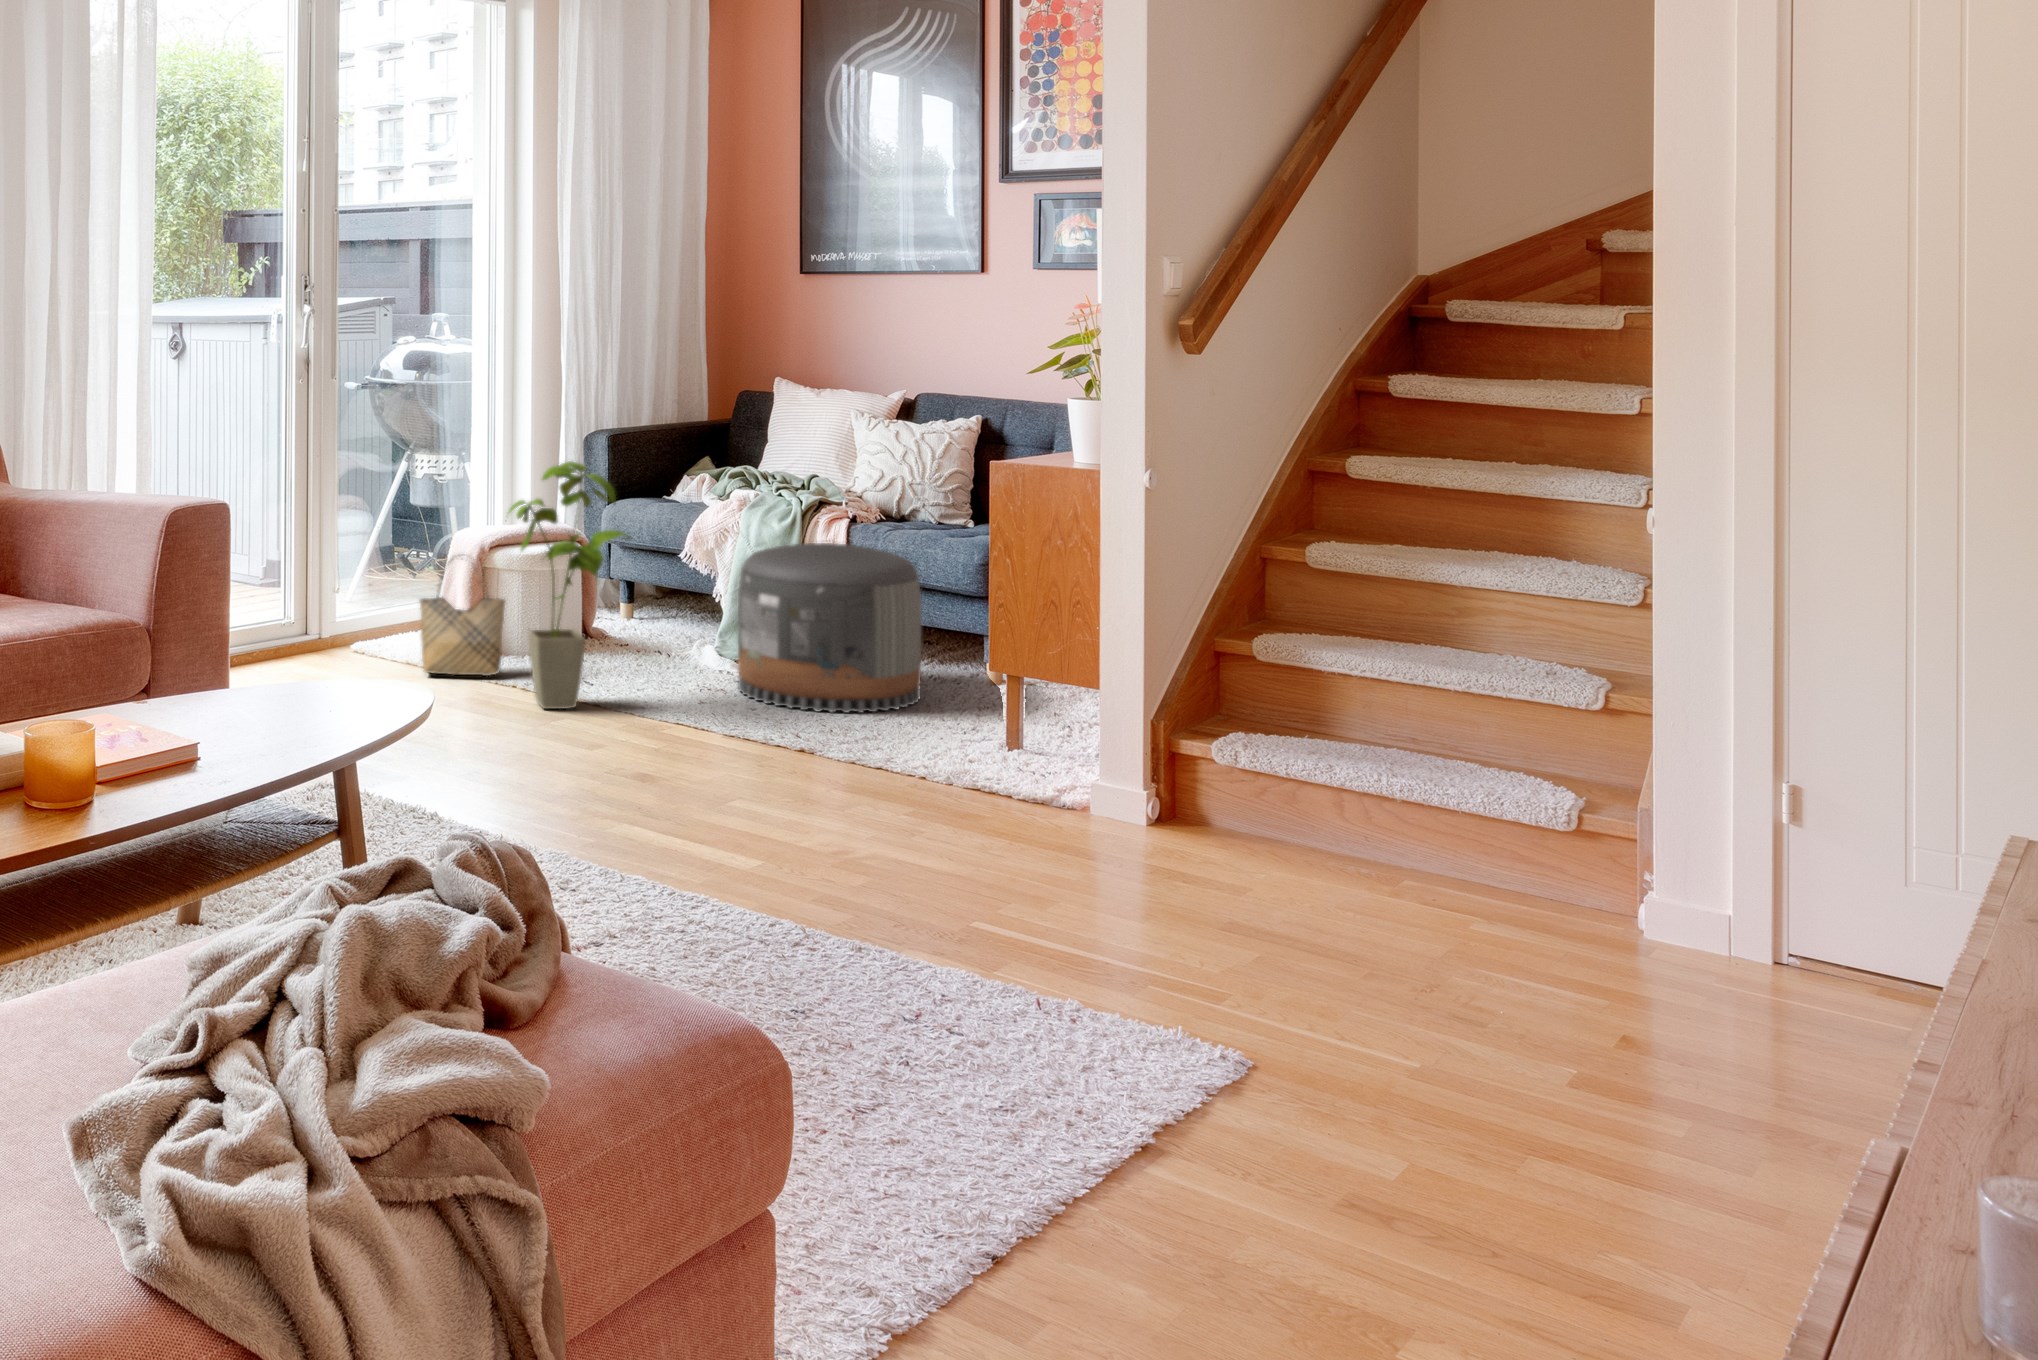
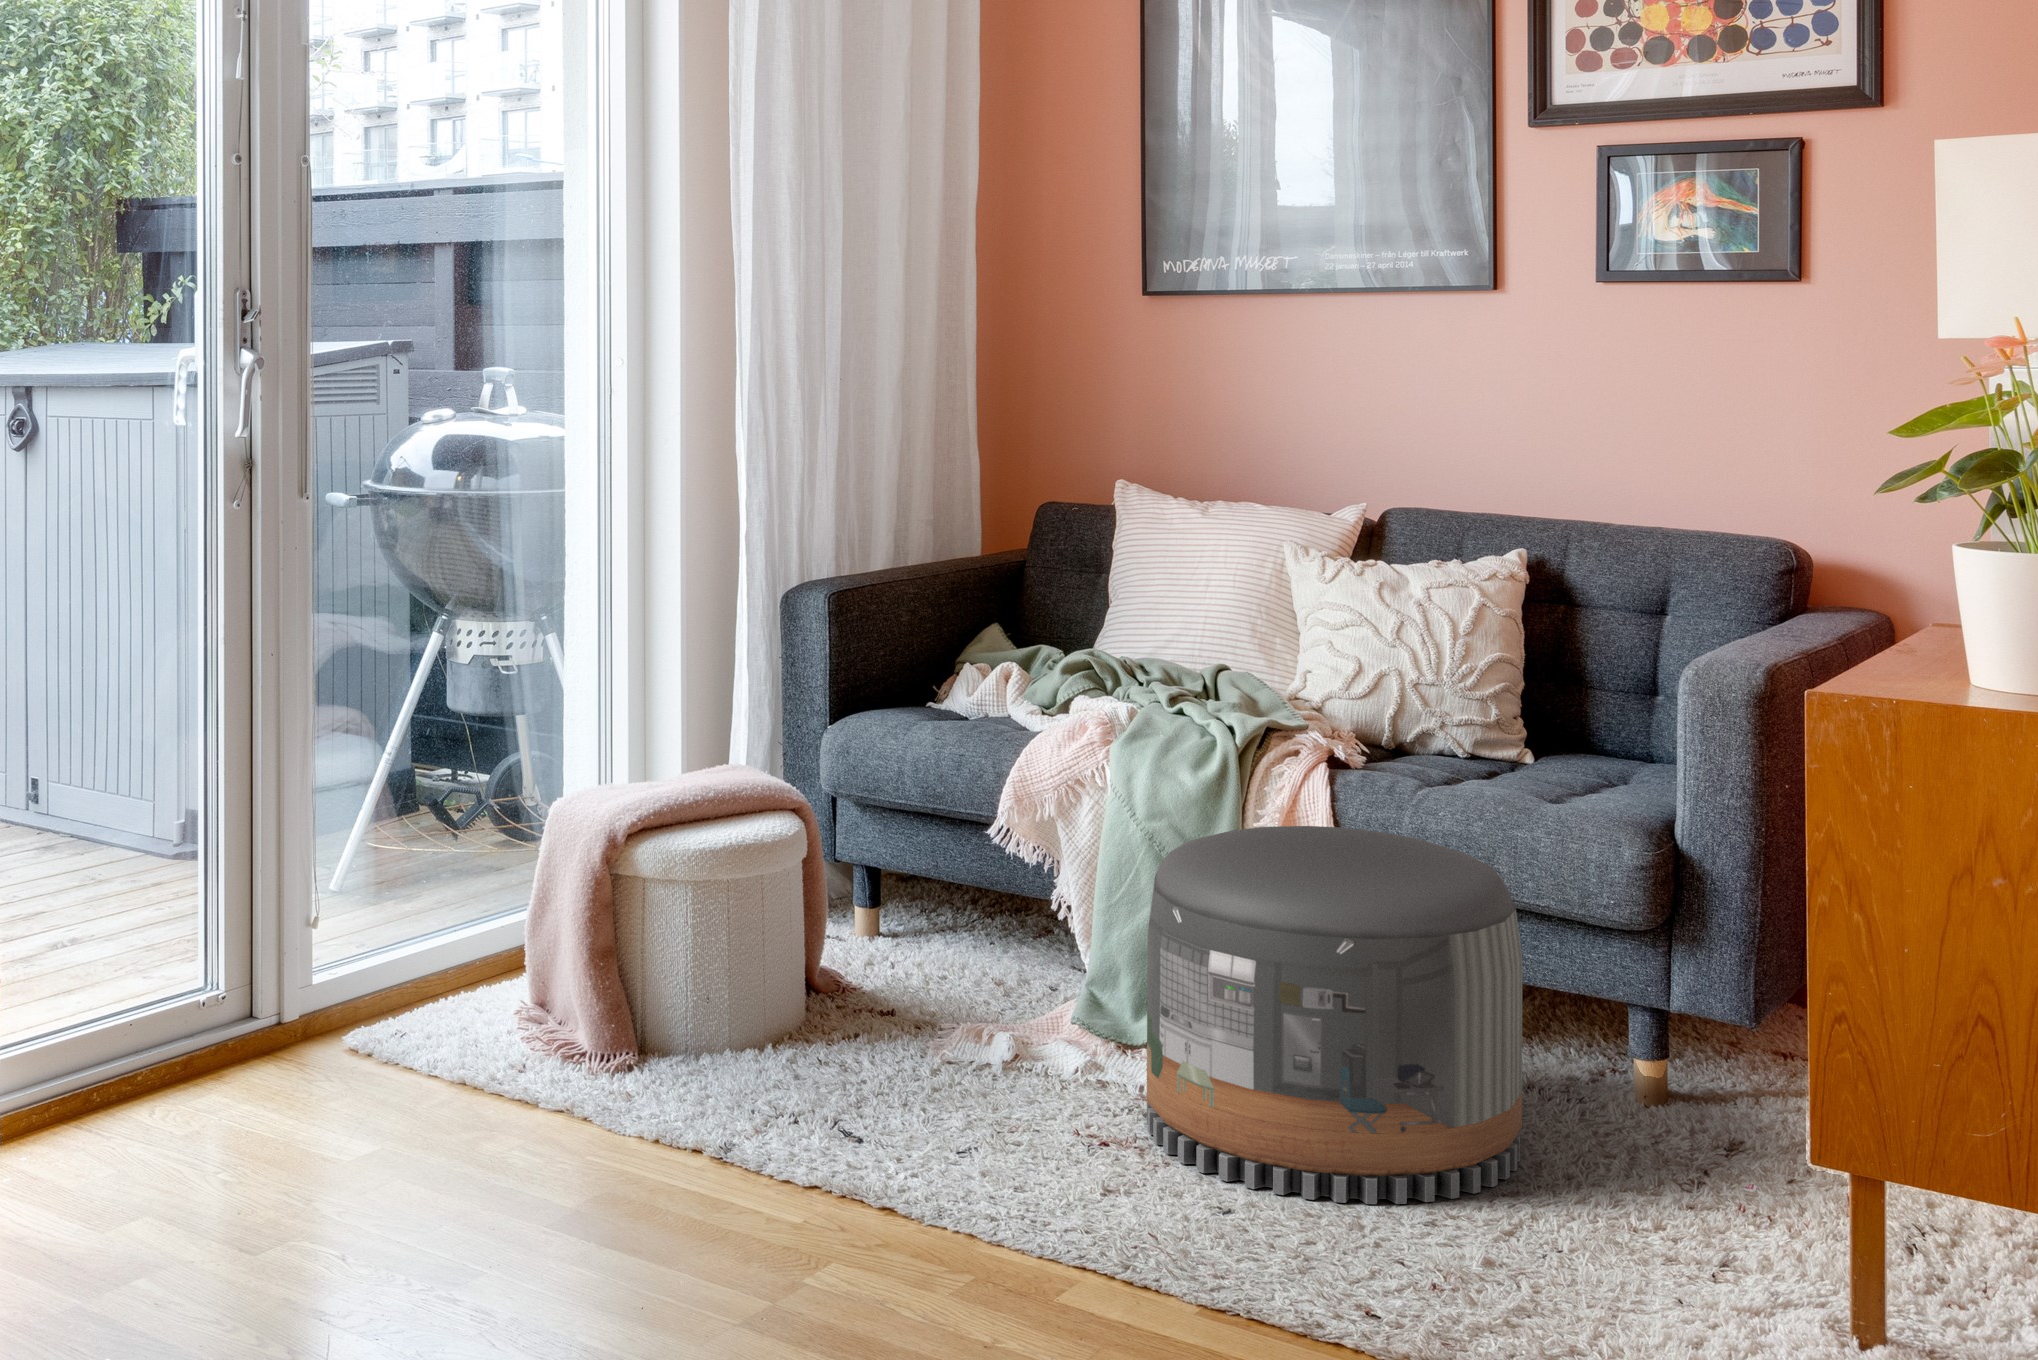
house plant: present [506,461,630,709] -> none [686,686,947,1226]
woven basket: present [420,559,505,676] -> none [486,861,667,1120]

